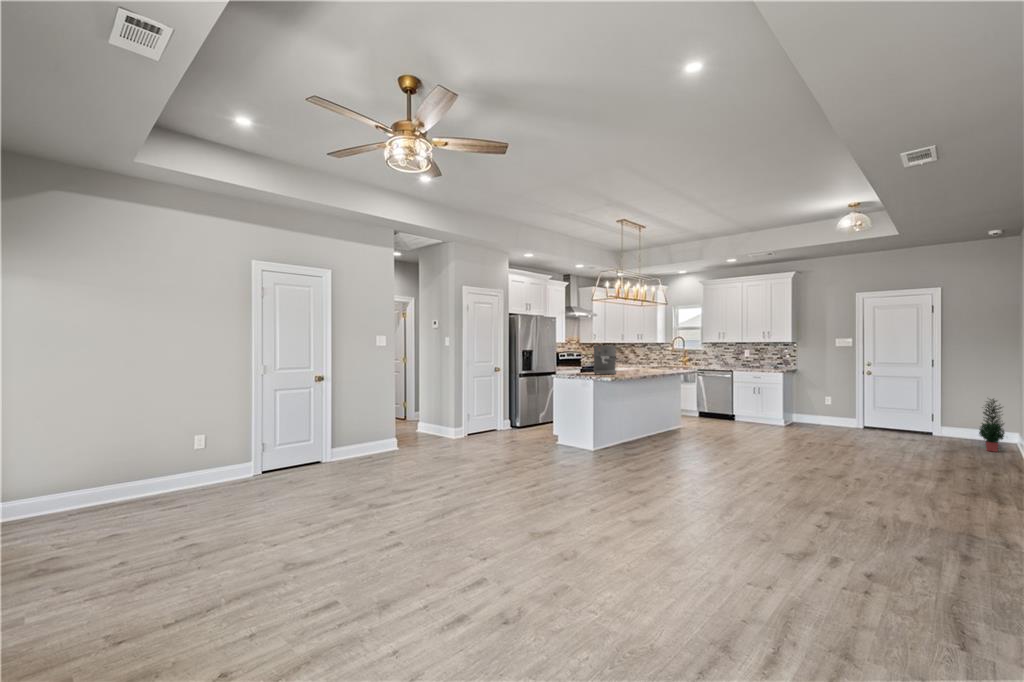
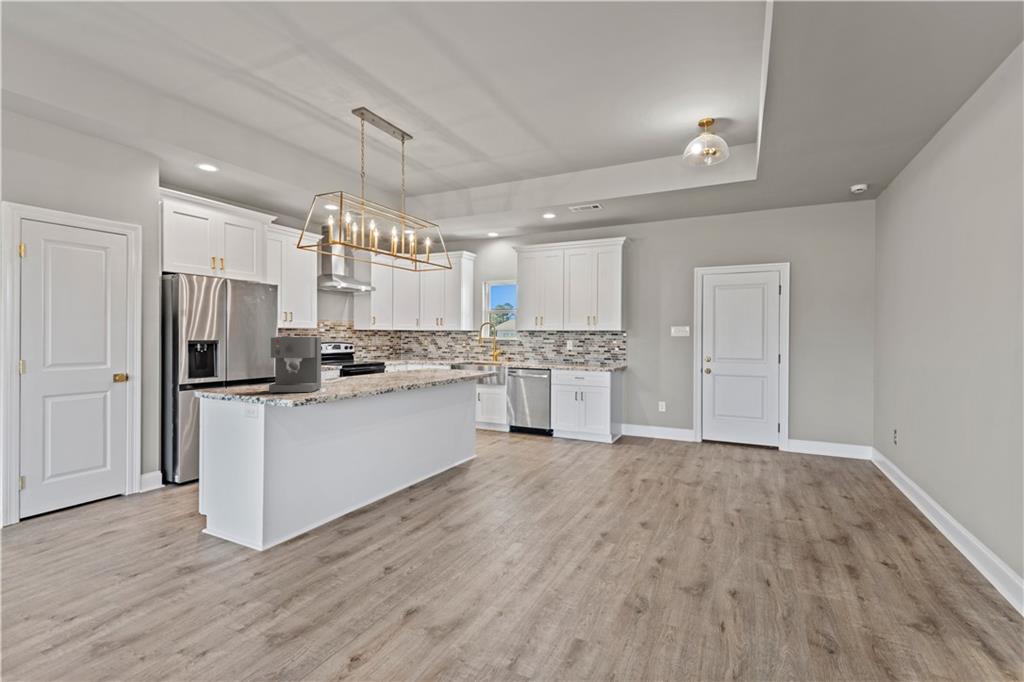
potted plant: present [979,399,1005,452] -> none [833,402,868,478]

